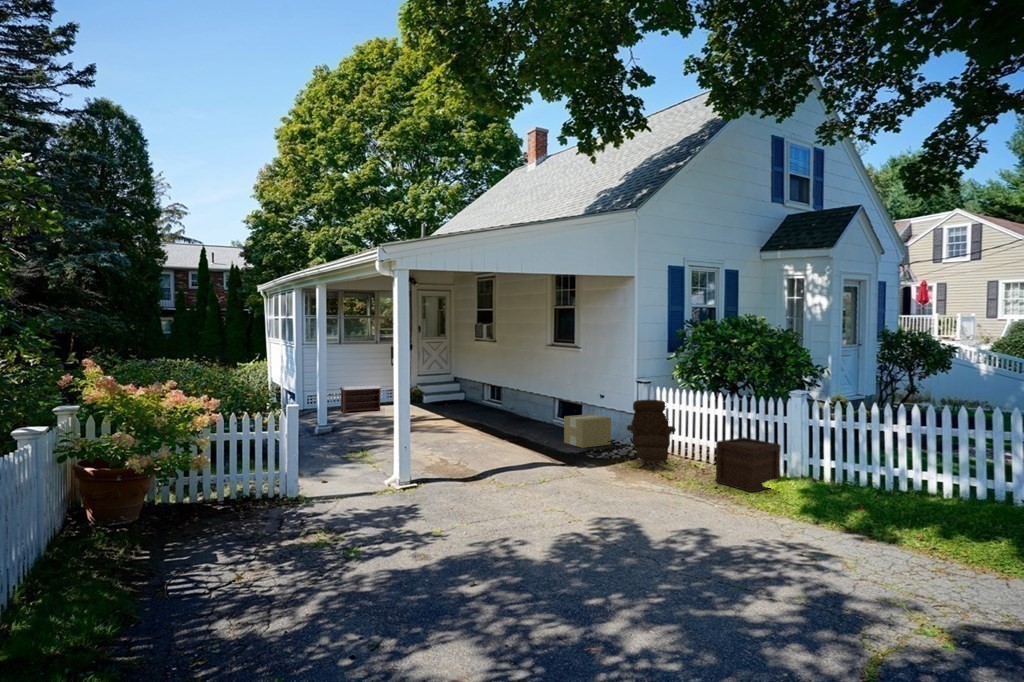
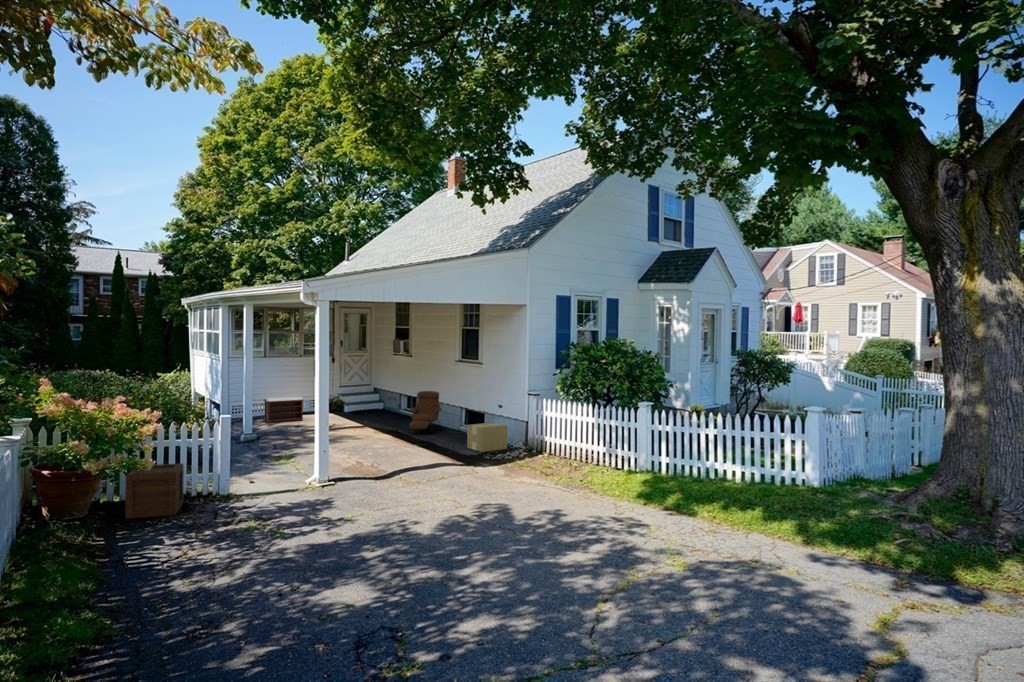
lounge chair: present [627,400,676,471] -> present [409,391,441,435]
wooden crate: present [716,437,781,492] -> present [125,463,184,519]

